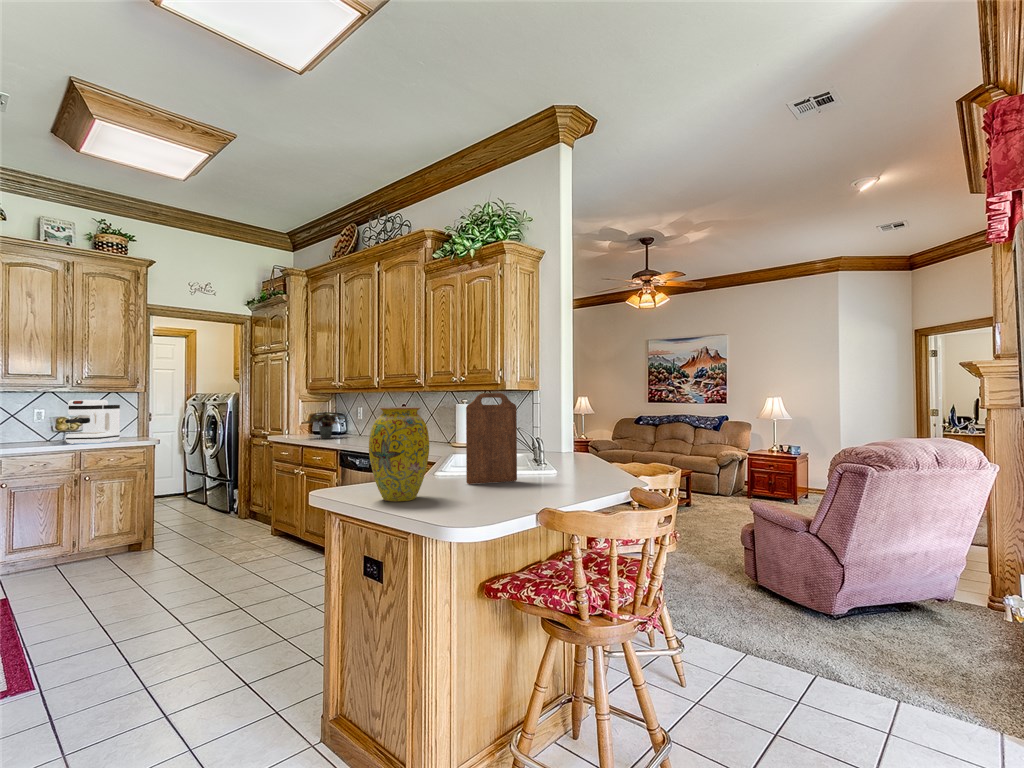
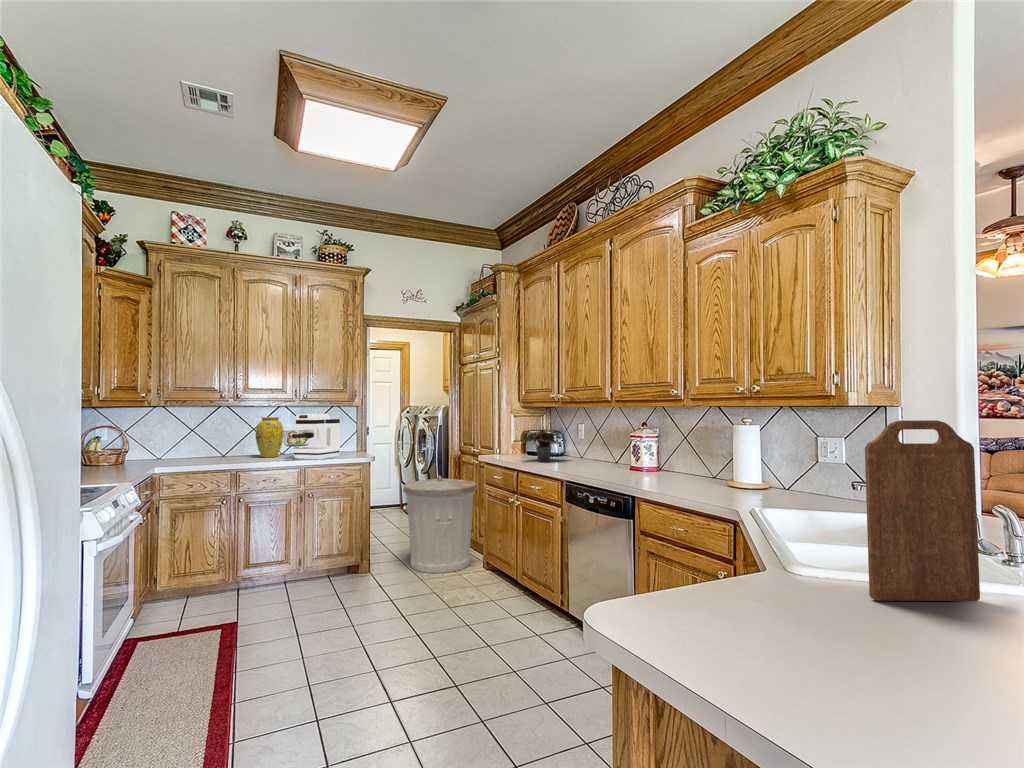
vase: present [369,407,429,502] -> present [256,417,284,457]
trash can: none [190,456,265,543] -> present [403,476,477,573]

